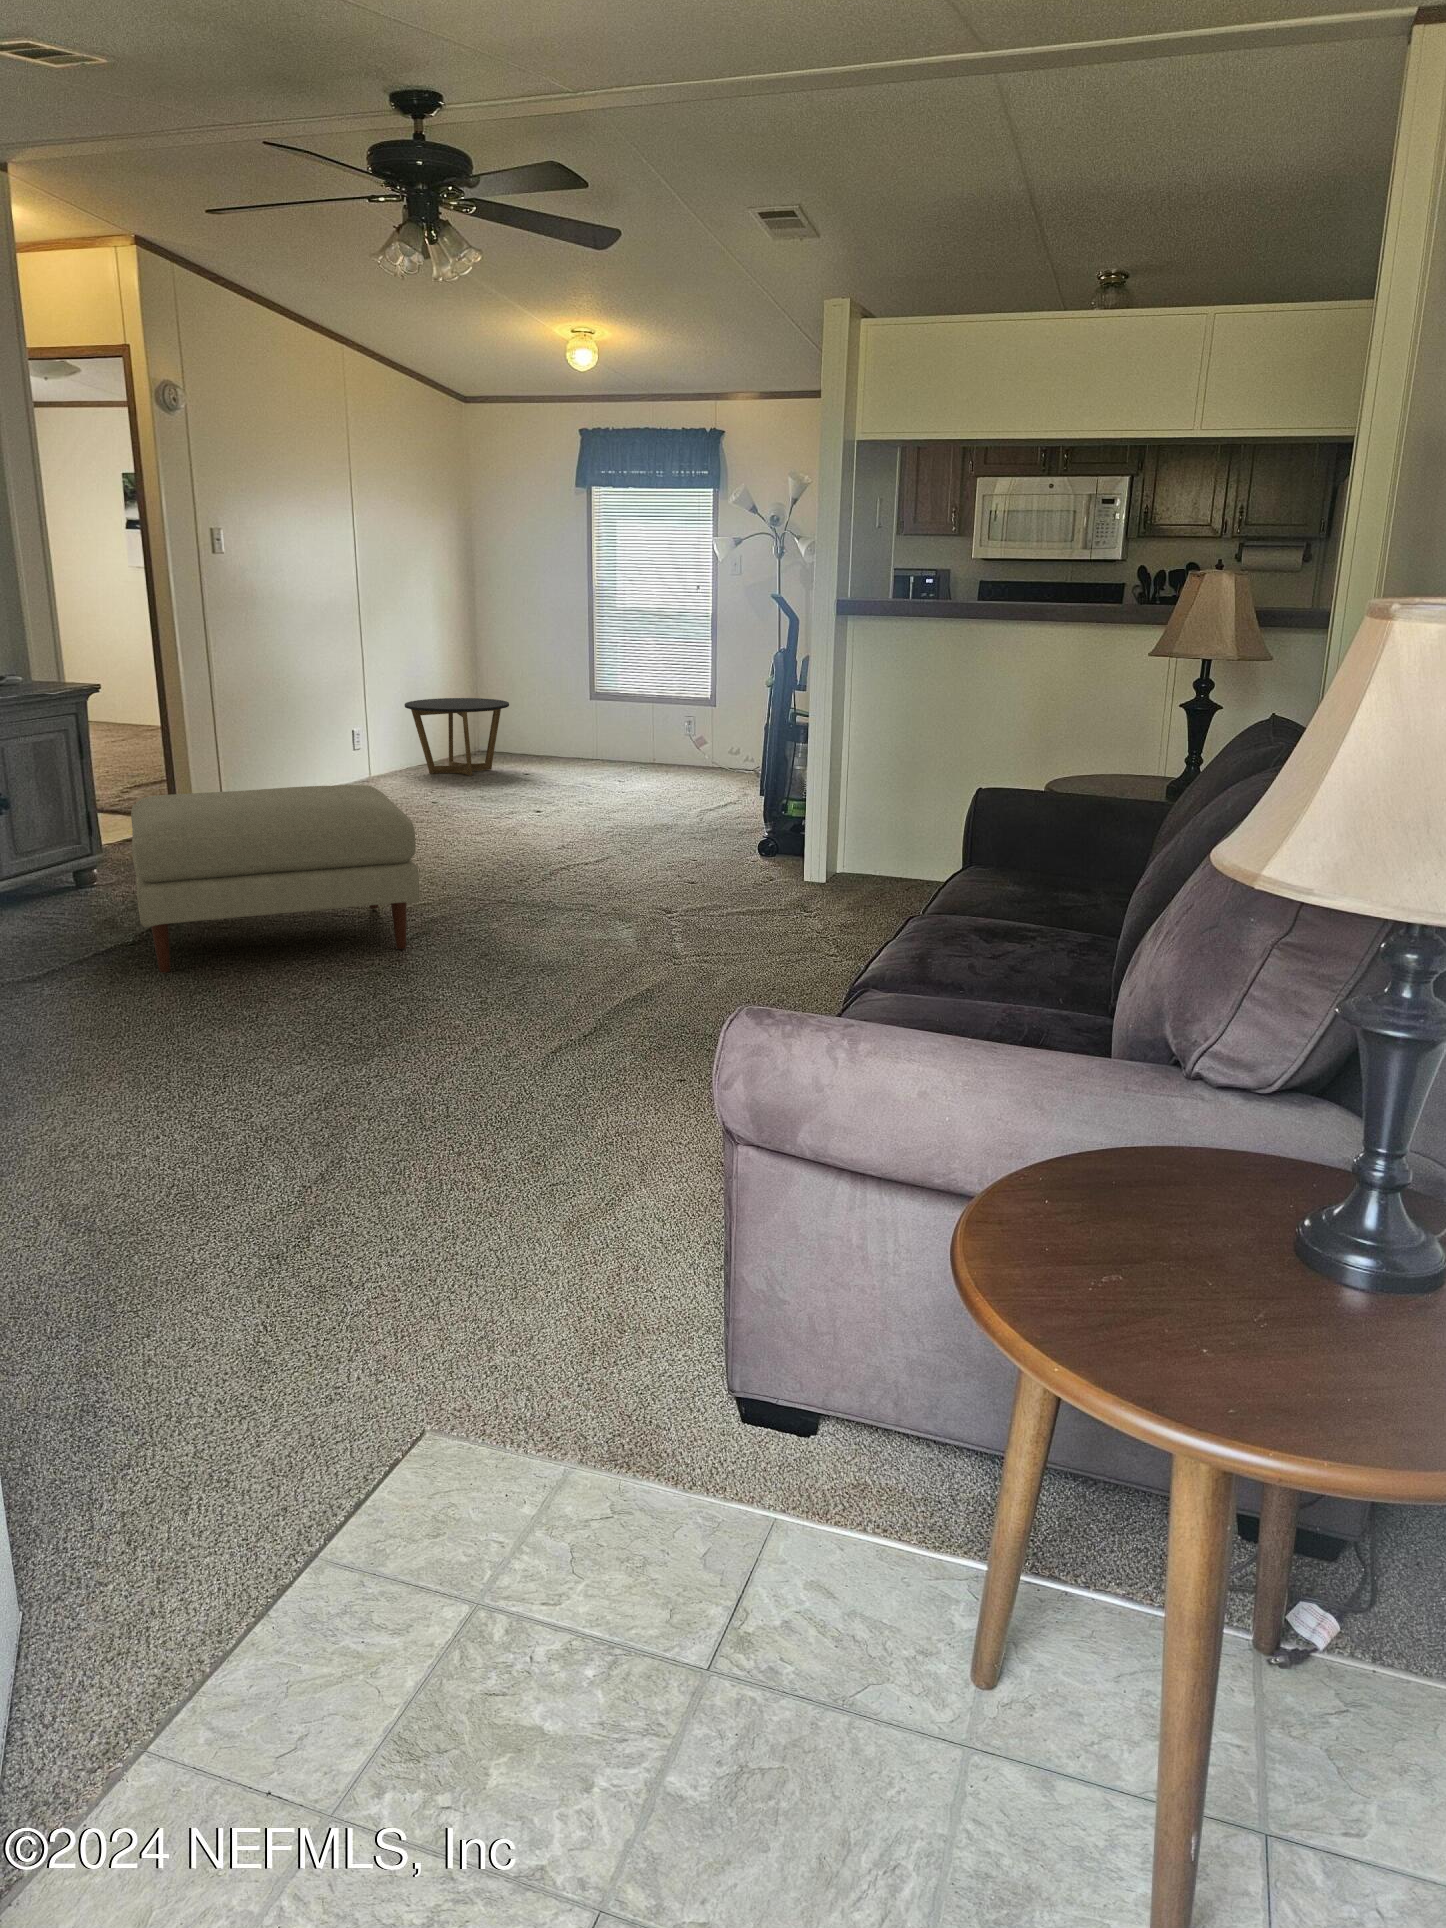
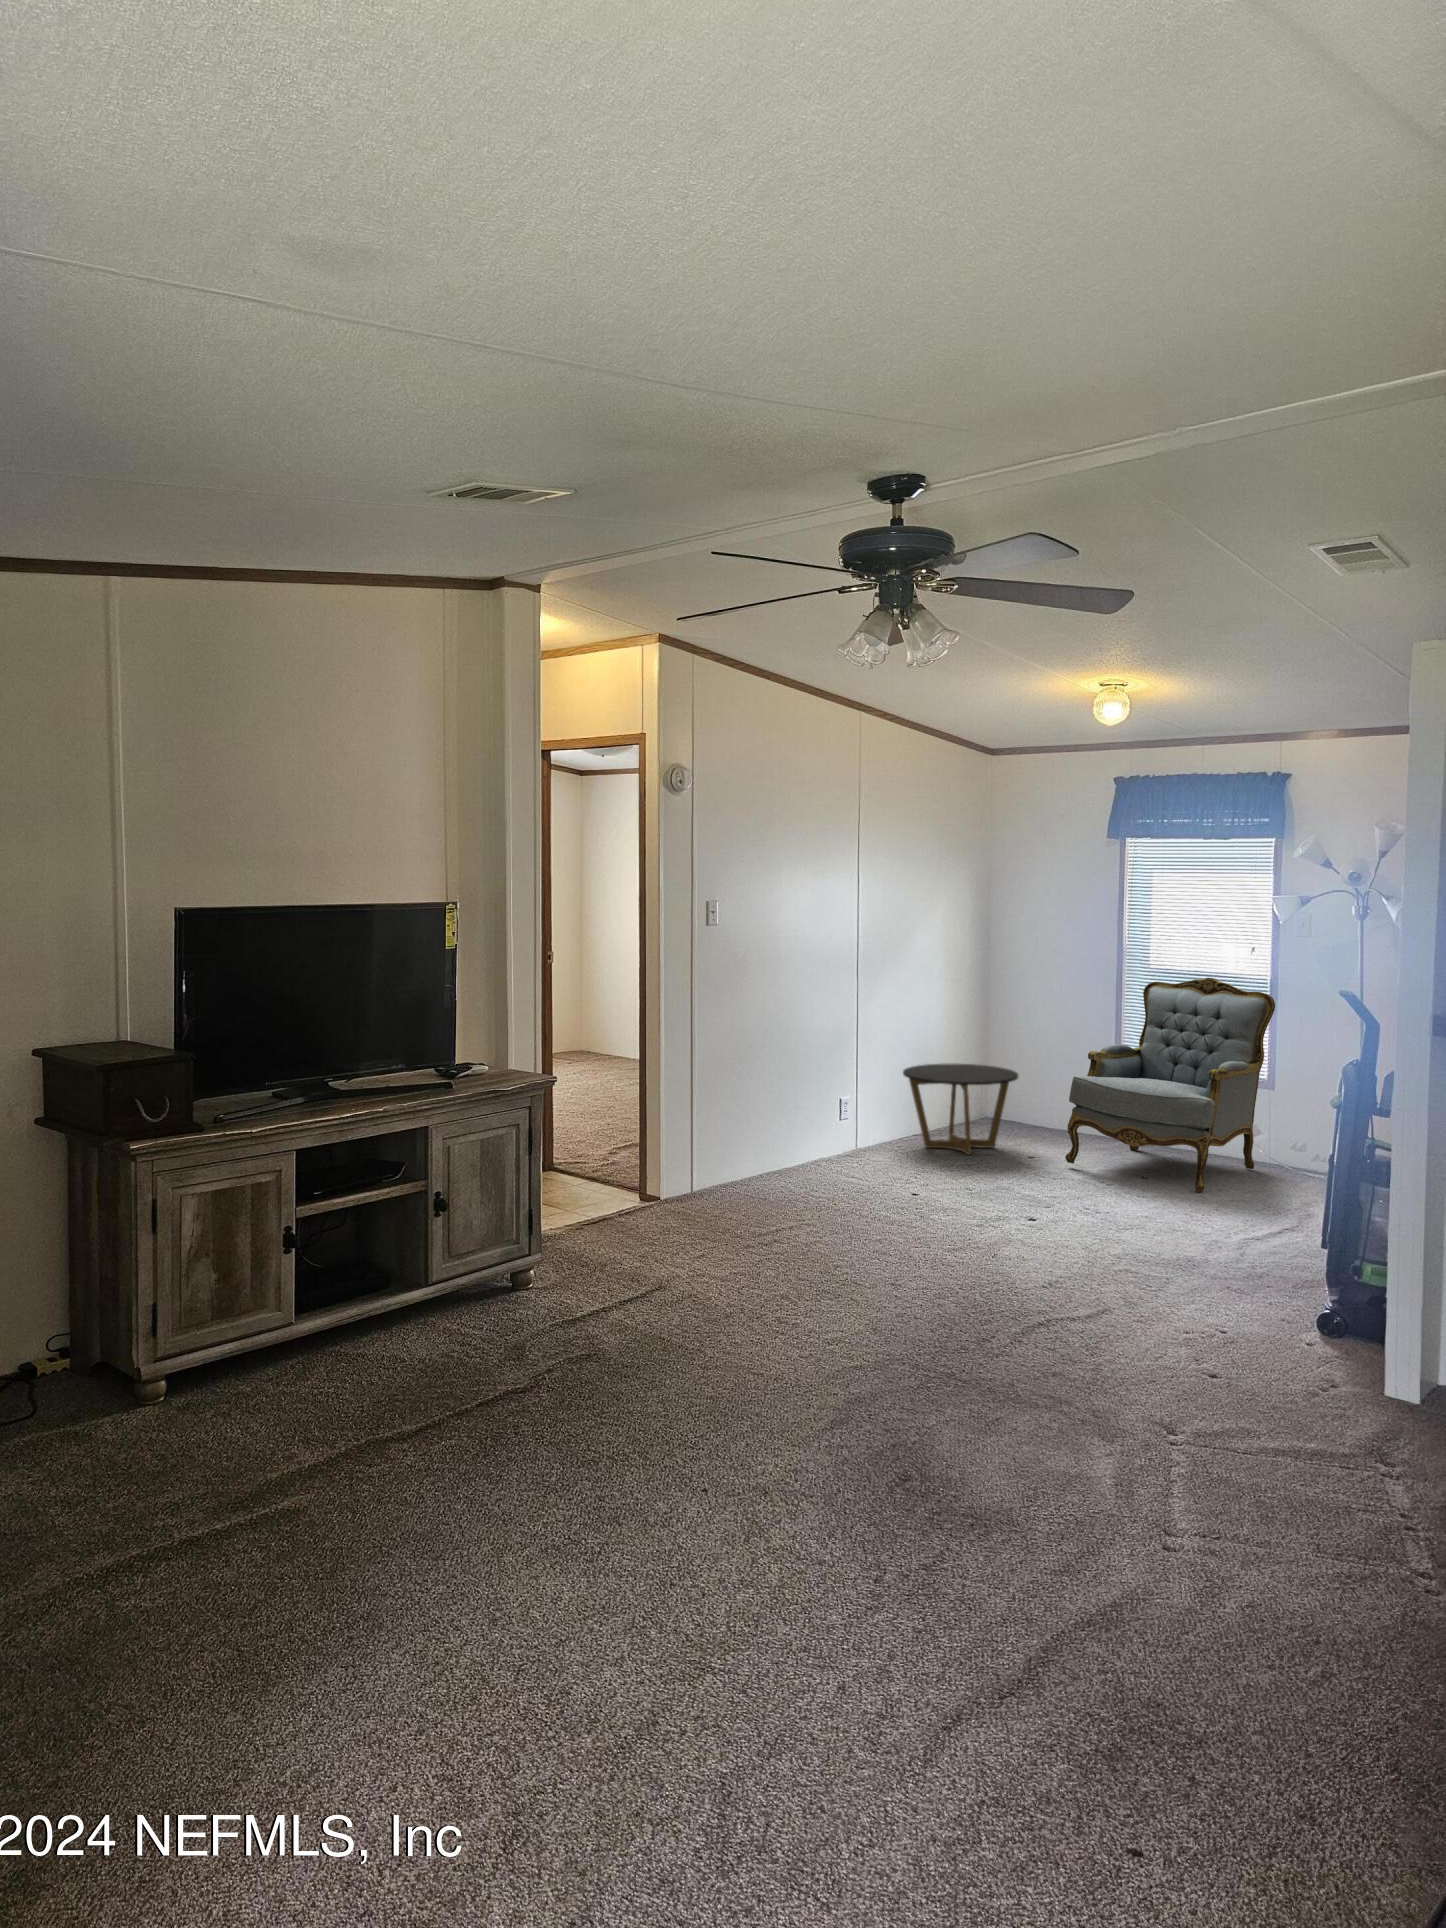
armchair: none [554,613,716,787] -> present [1065,978,1275,1192]
ottoman: present [131,785,420,973] -> none [512,1220,831,1451]

